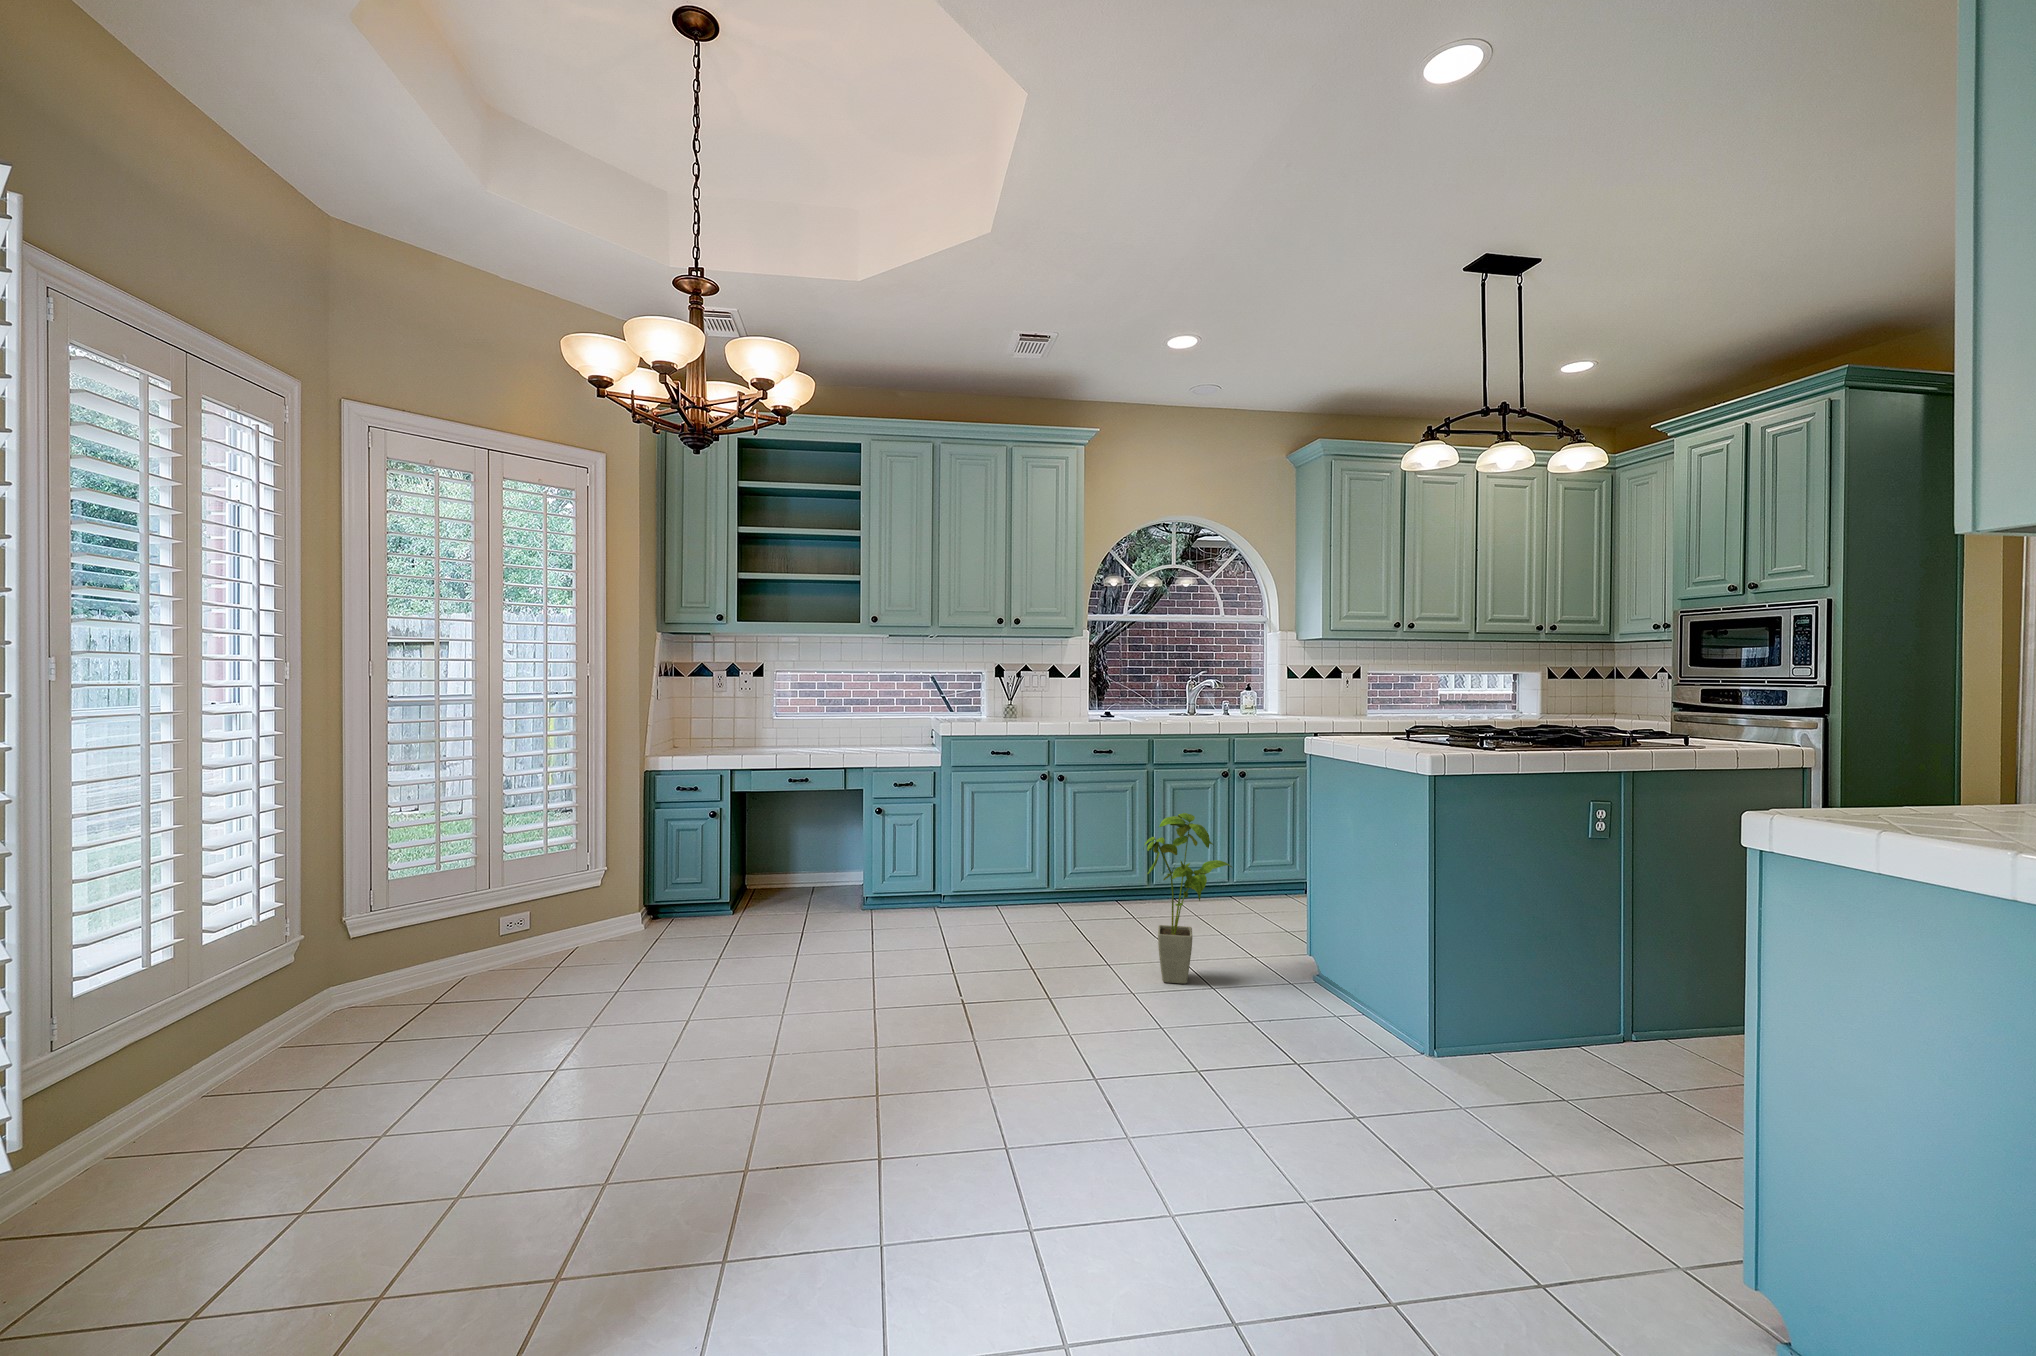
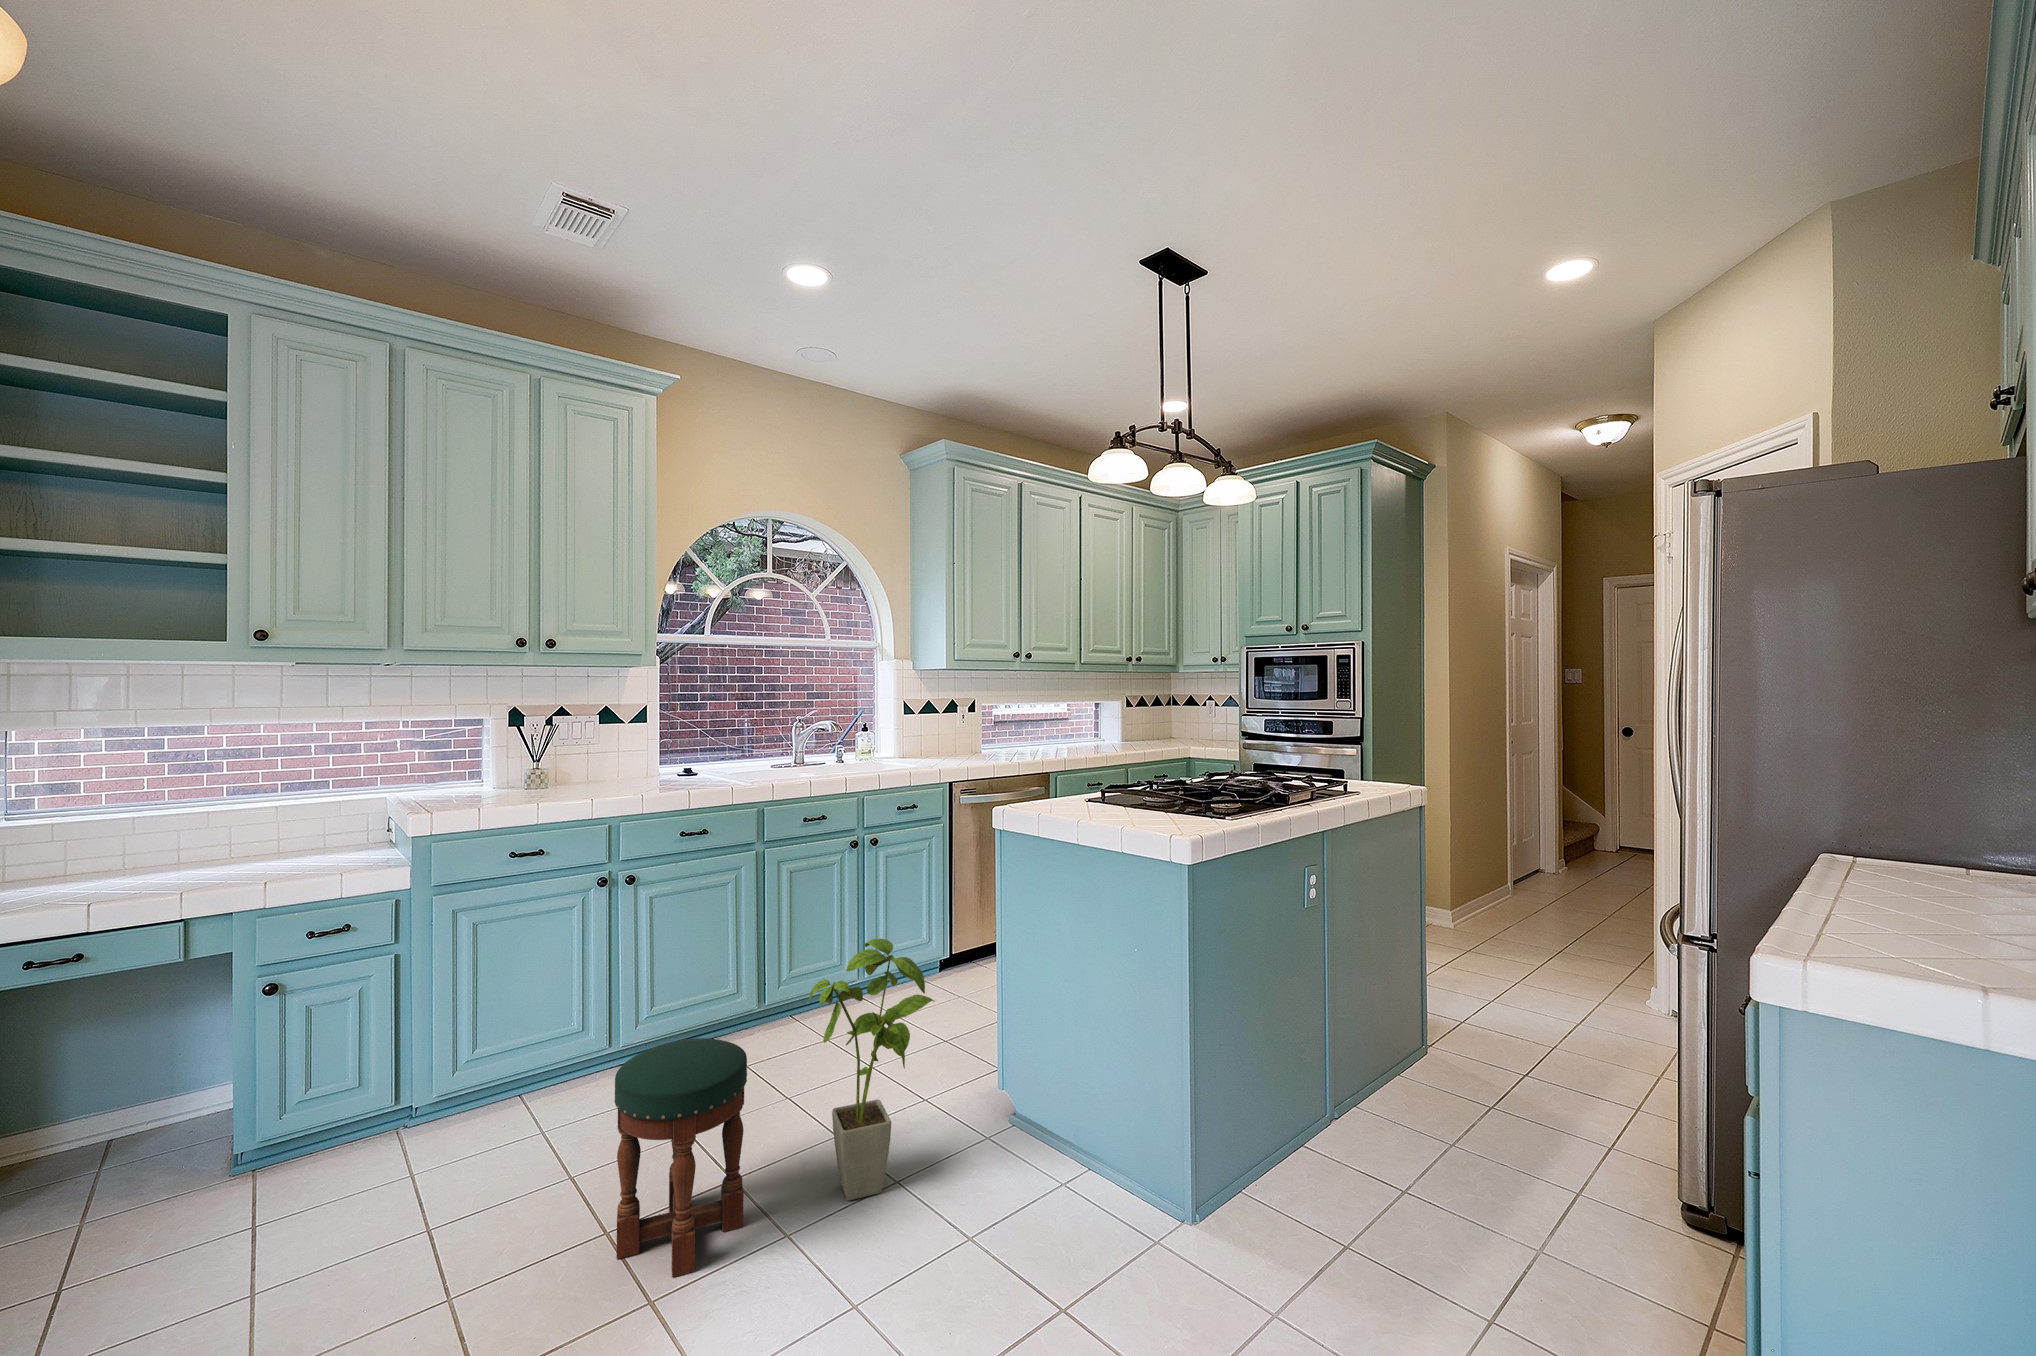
stool: none [1027,860,1101,987] -> present [614,1038,747,1277]

